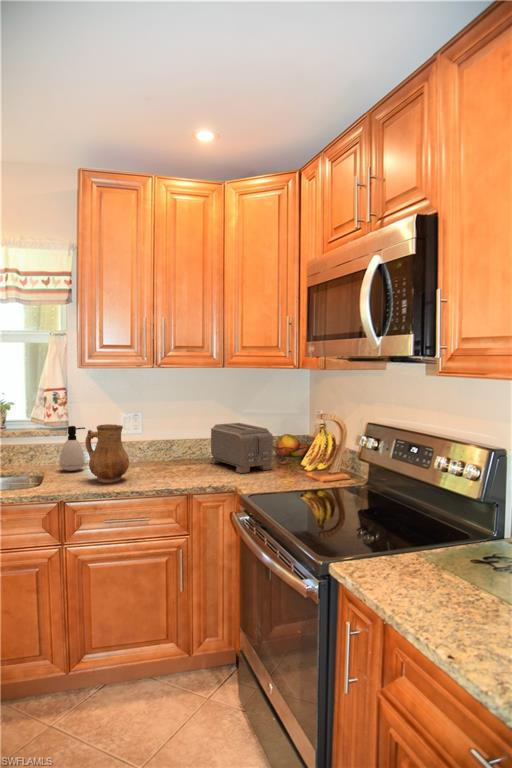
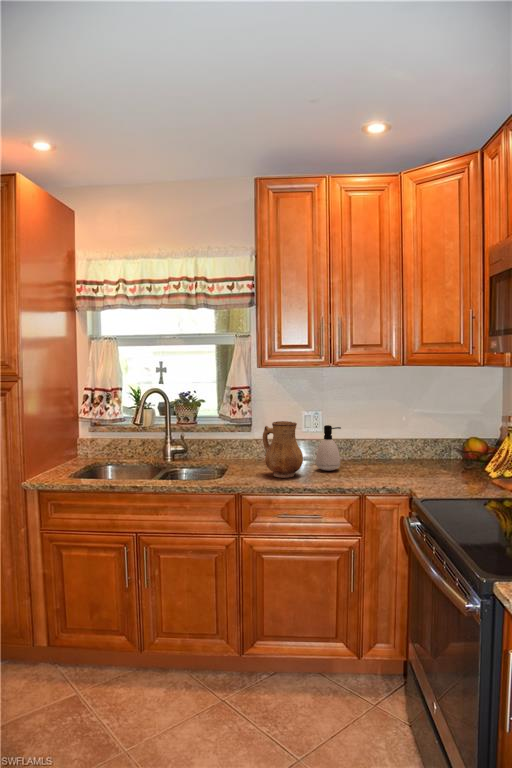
toaster: present [210,423,273,473] -> none [387,423,456,476]
soap dispenser: present [60,426,85,471] -> present [316,425,341,471]

